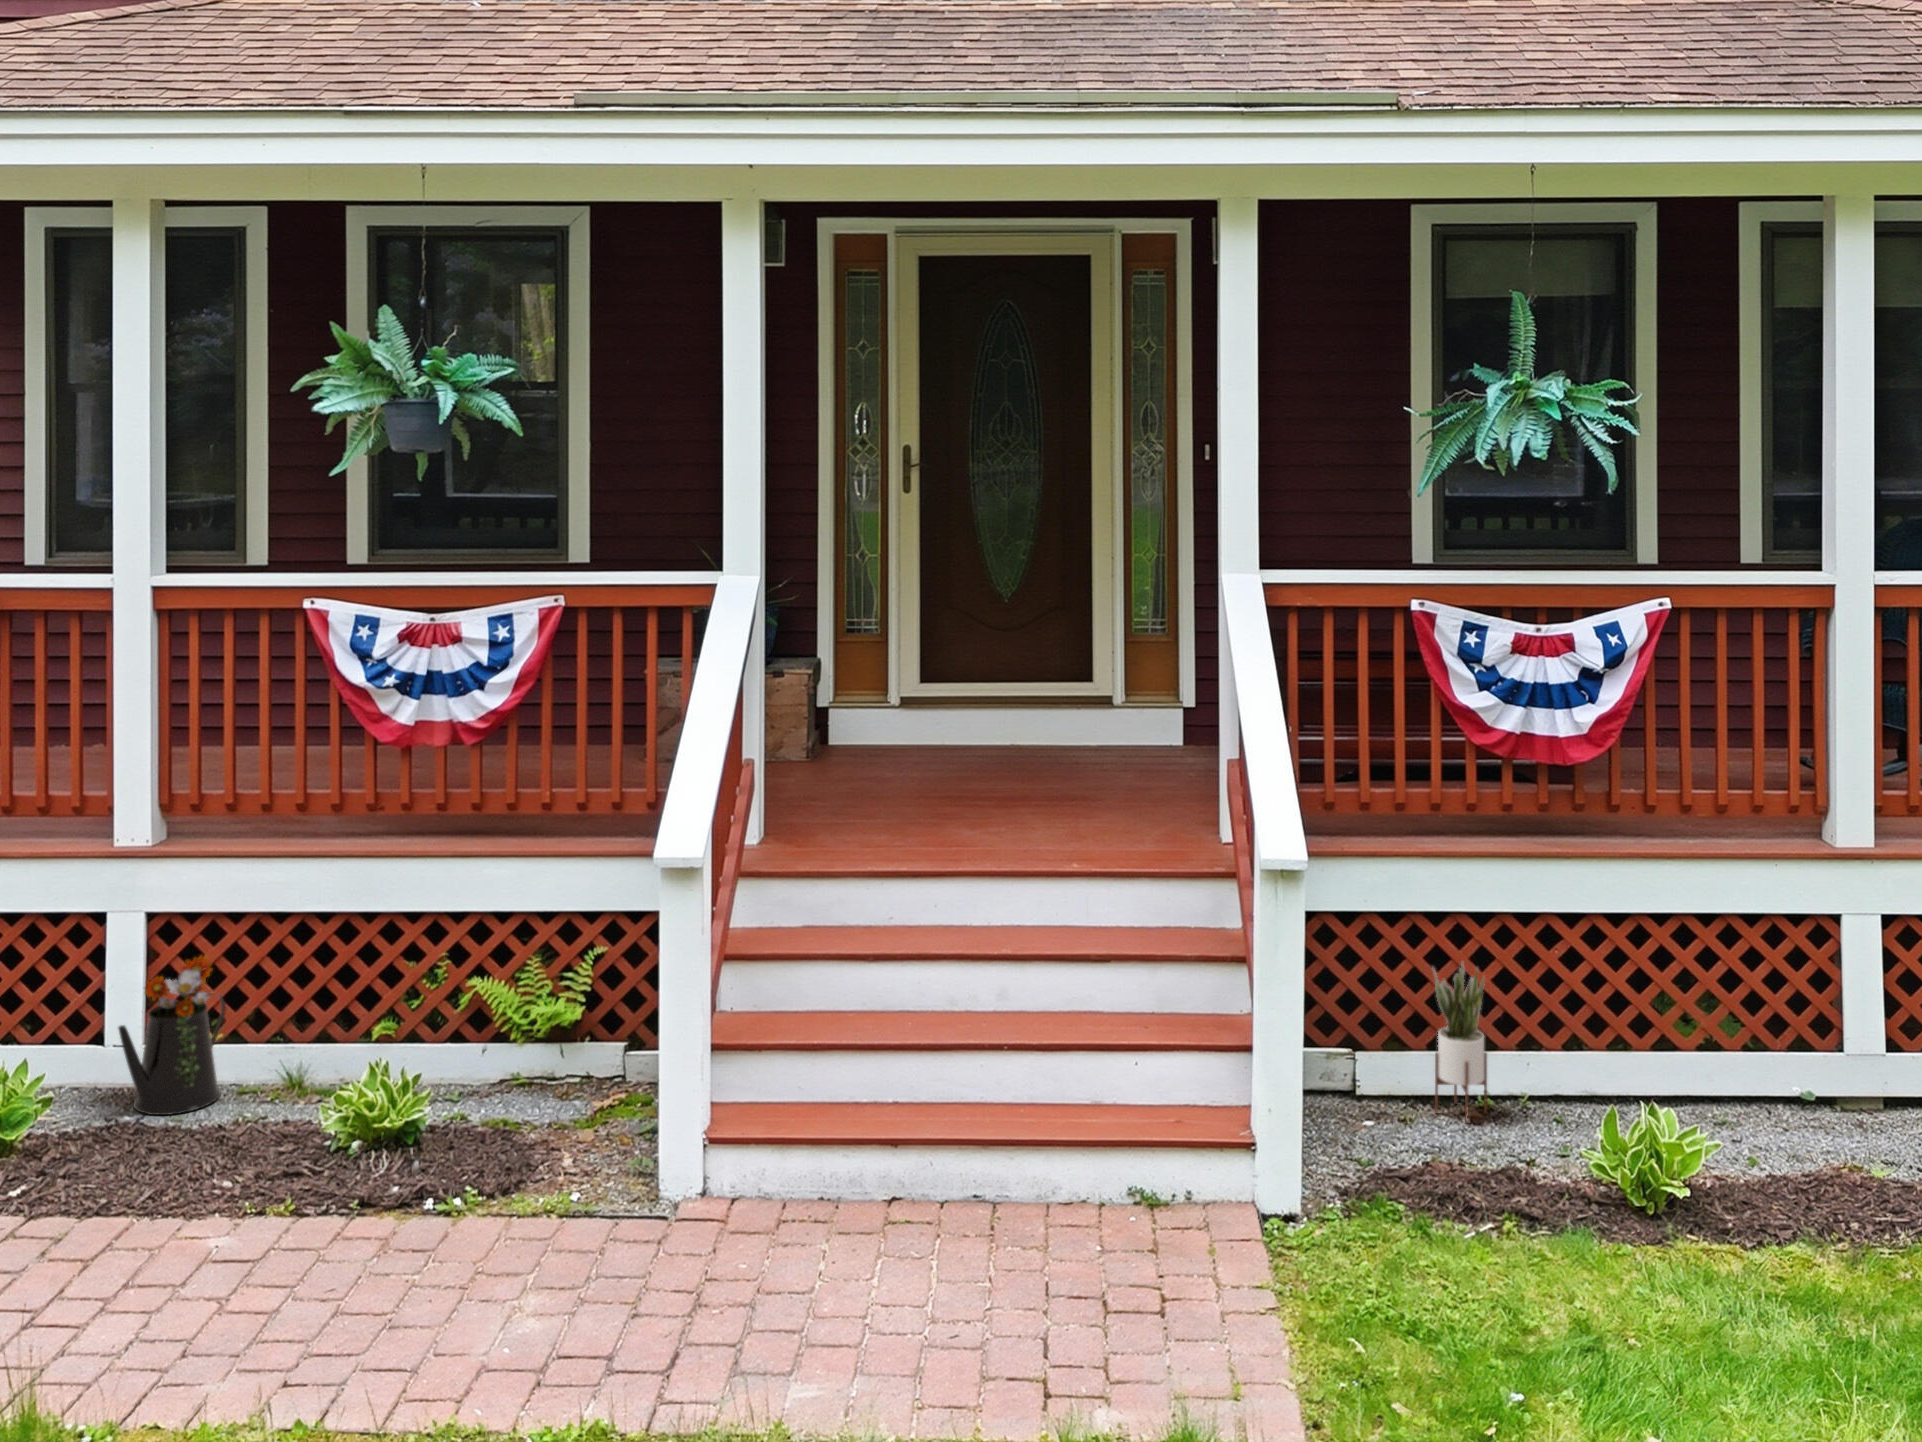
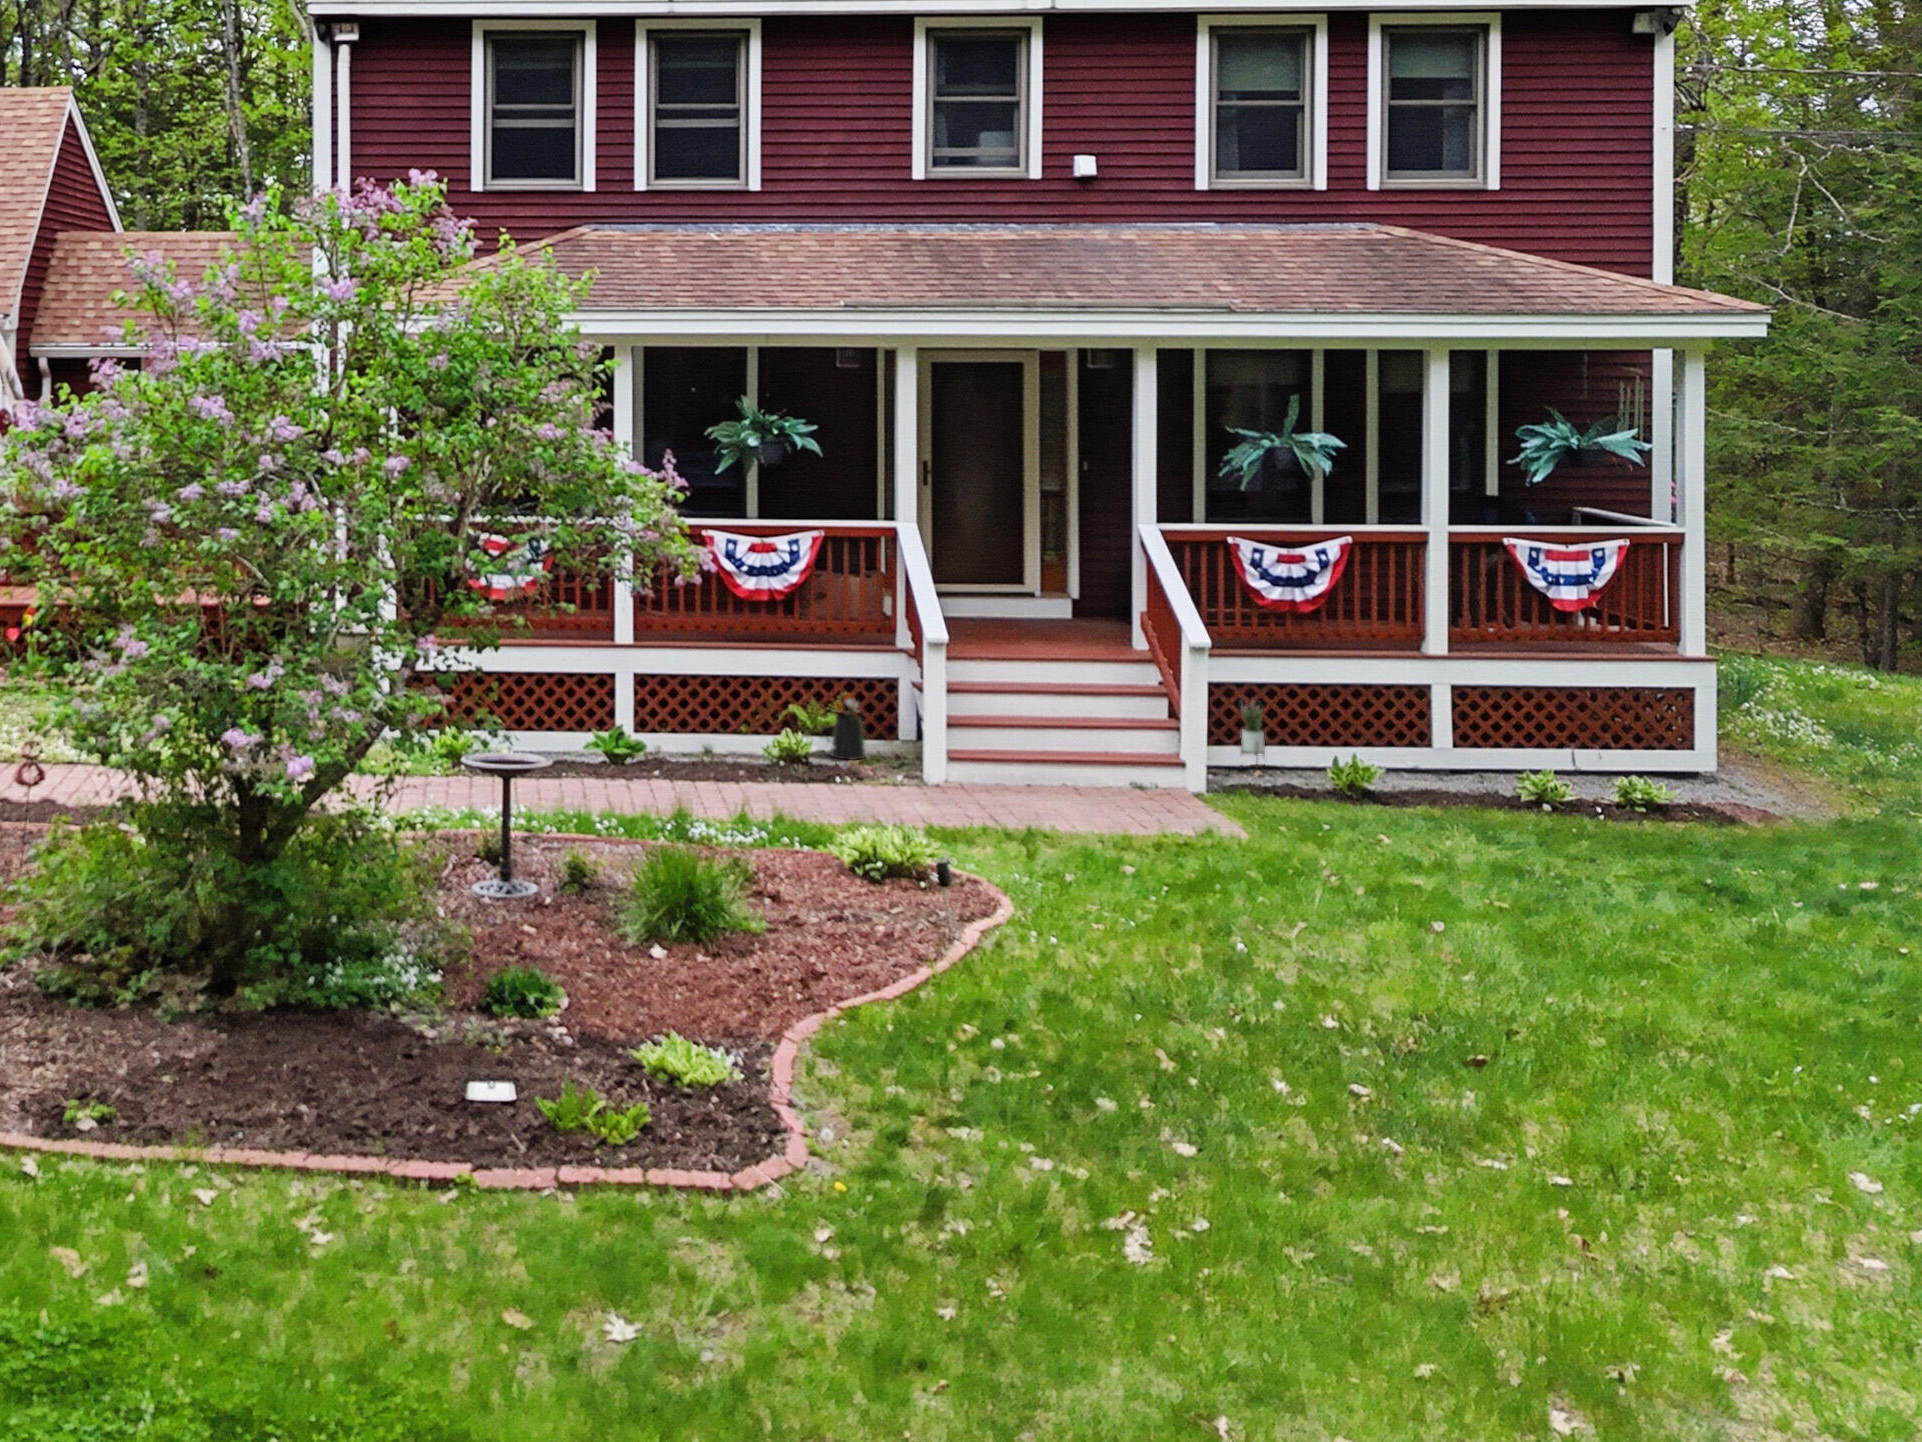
watering can: present [119,955,226,1115] -> present [831,694,865,760]

